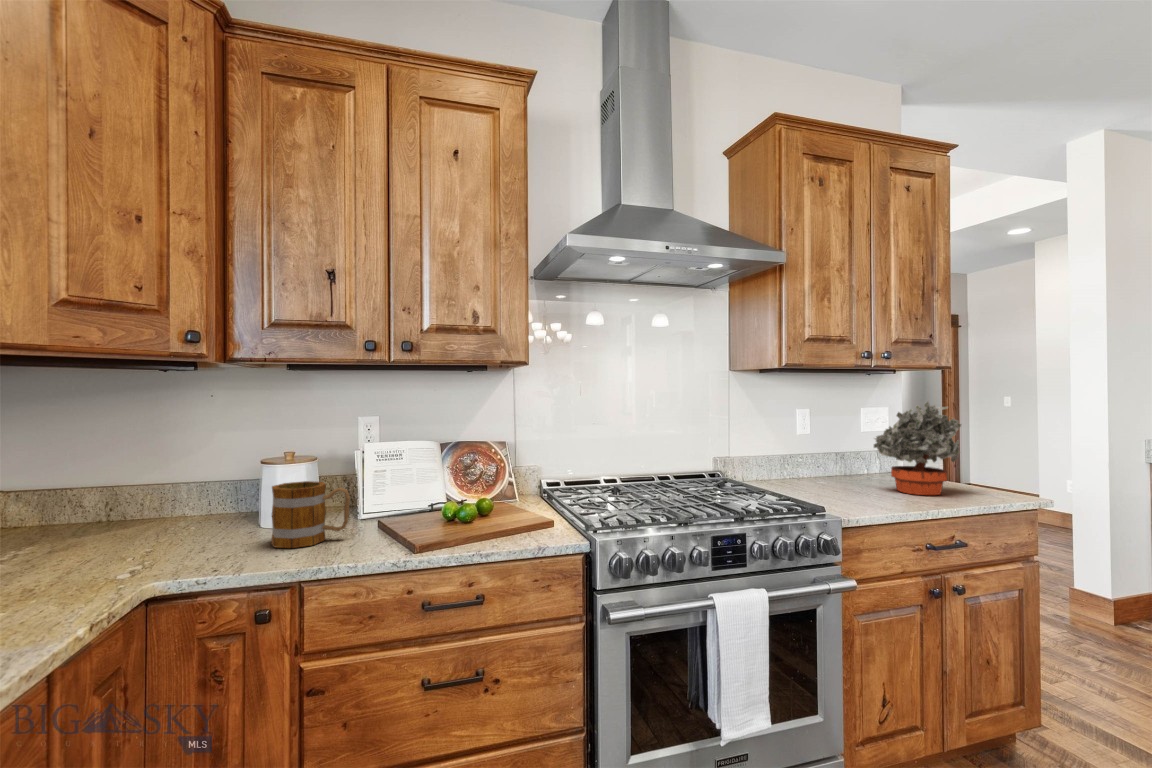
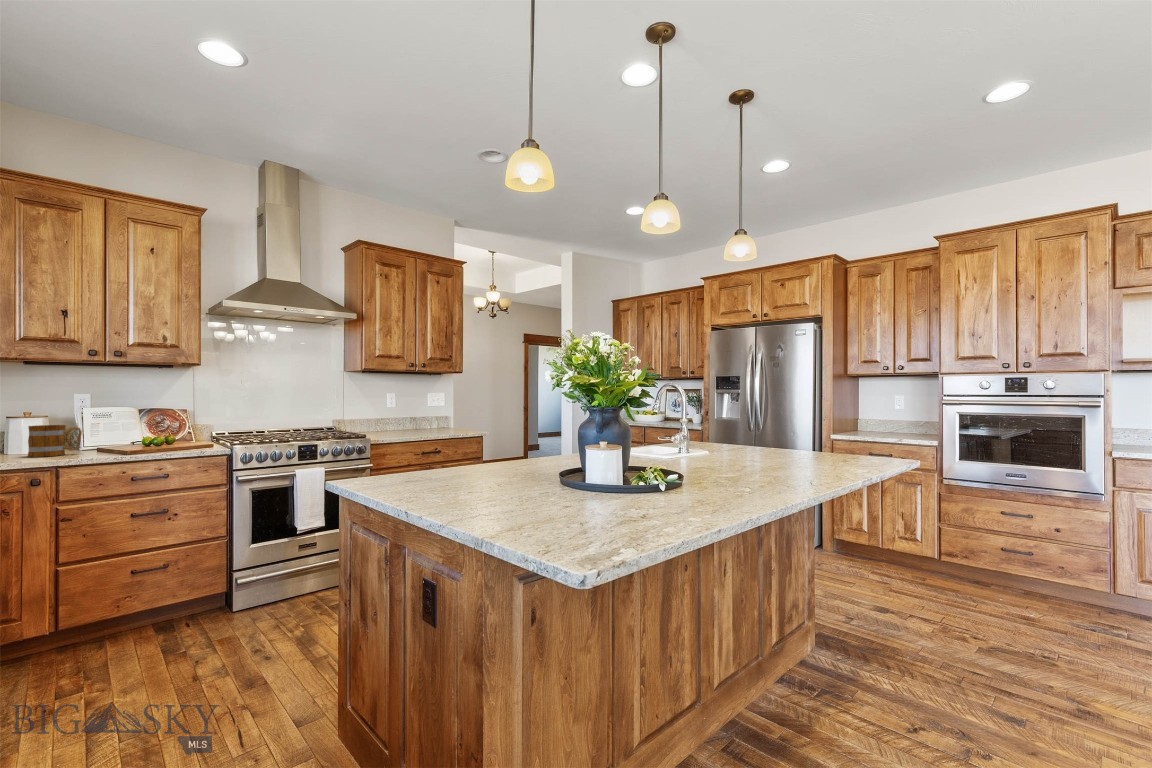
potted plant: present [874,402,961,495] -> none [413,387,455,432]

